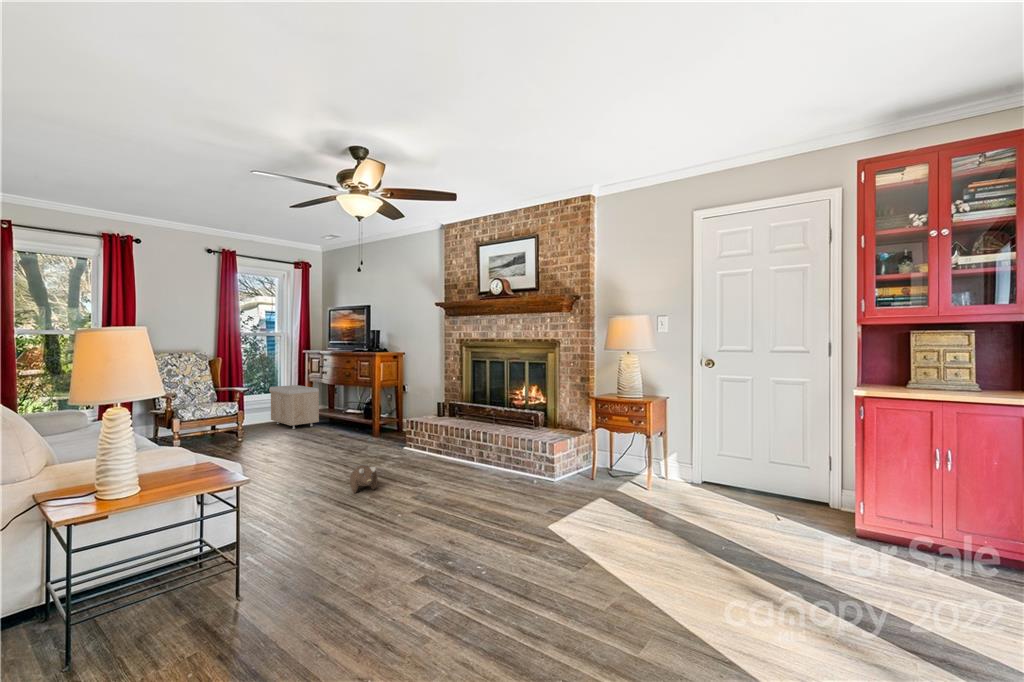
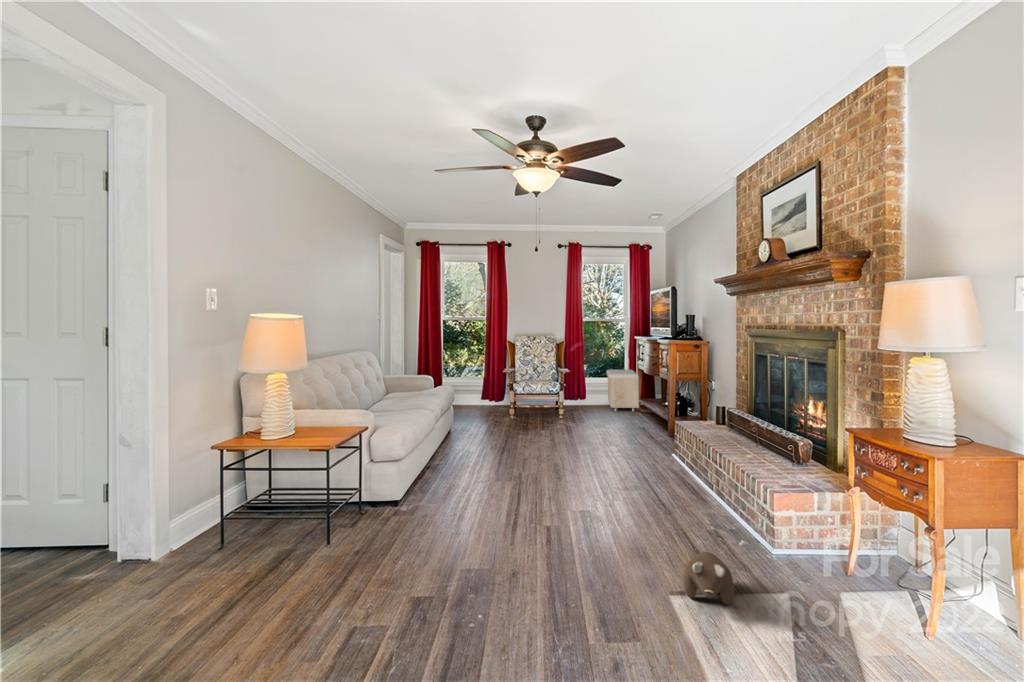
plush toy: present [350,465,378,493] -> present [683,552,734,605]

